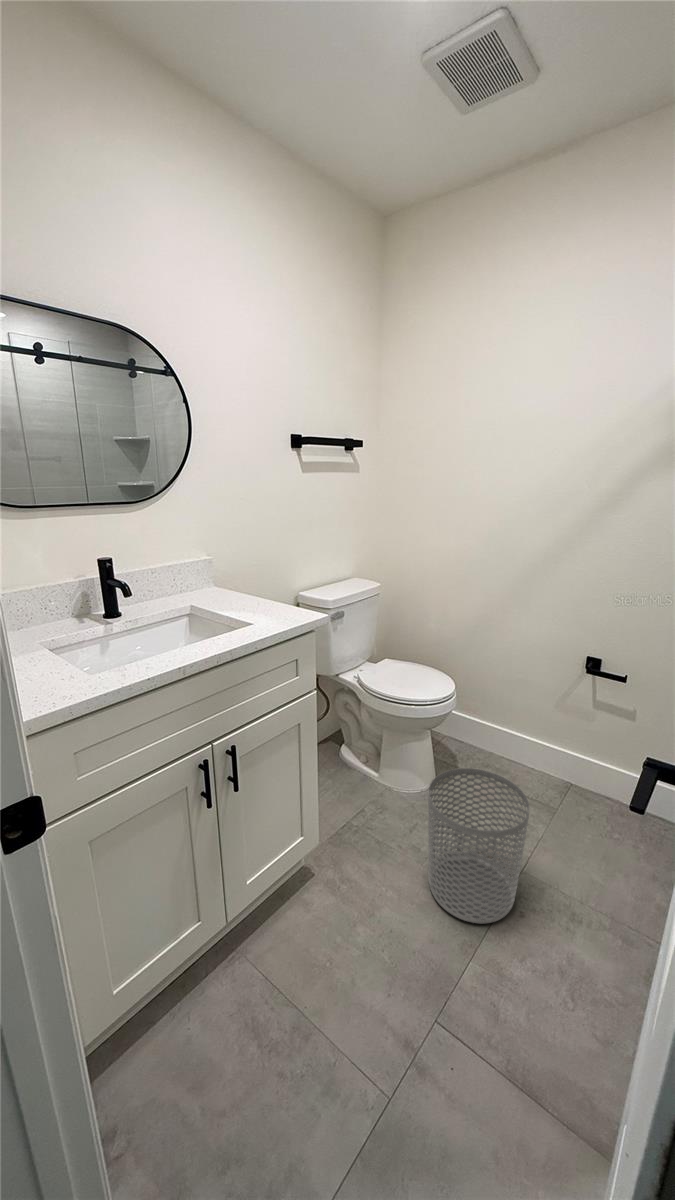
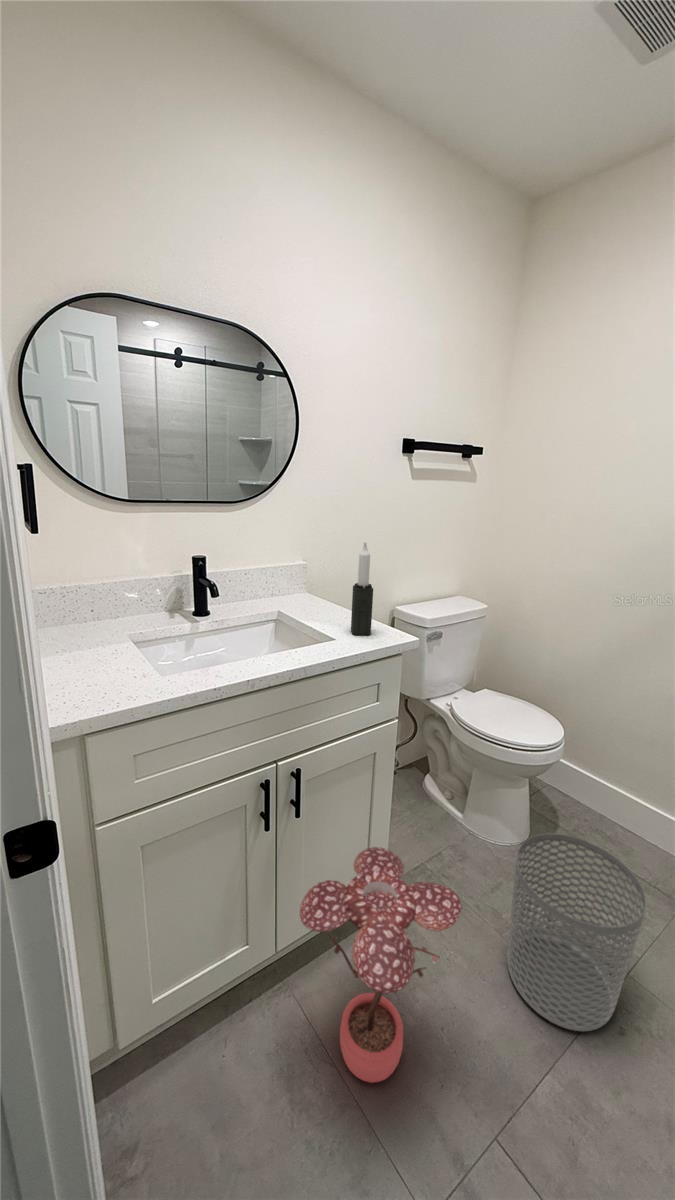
candle: none [263,531,284,618] -> present [351,542,373,635]
potted plant: none [250,806,390,1009] -> present [300,847,462,1083]

